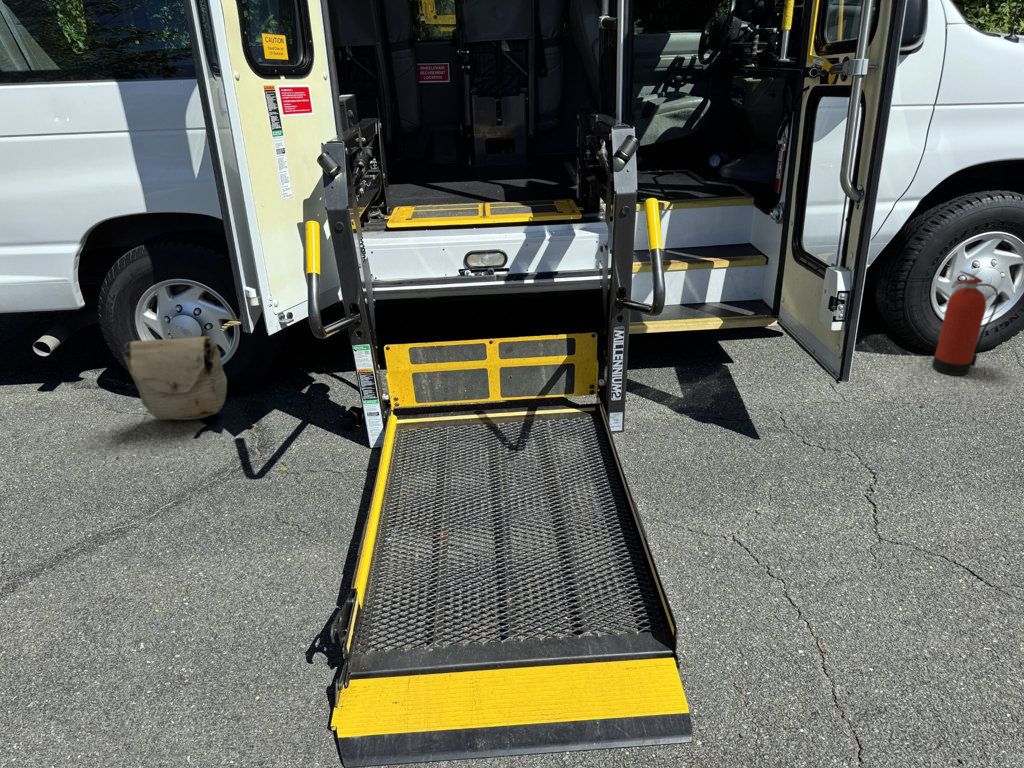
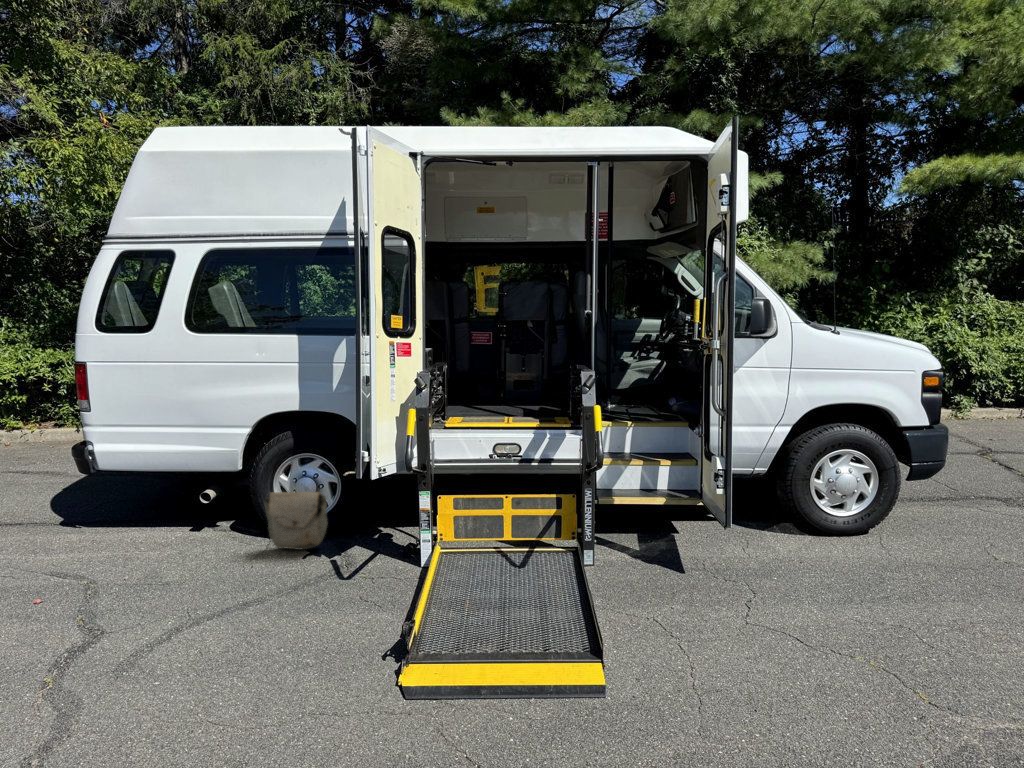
fire extinguisher: present [932,271,999,375] -> none [819,474,855,548]

